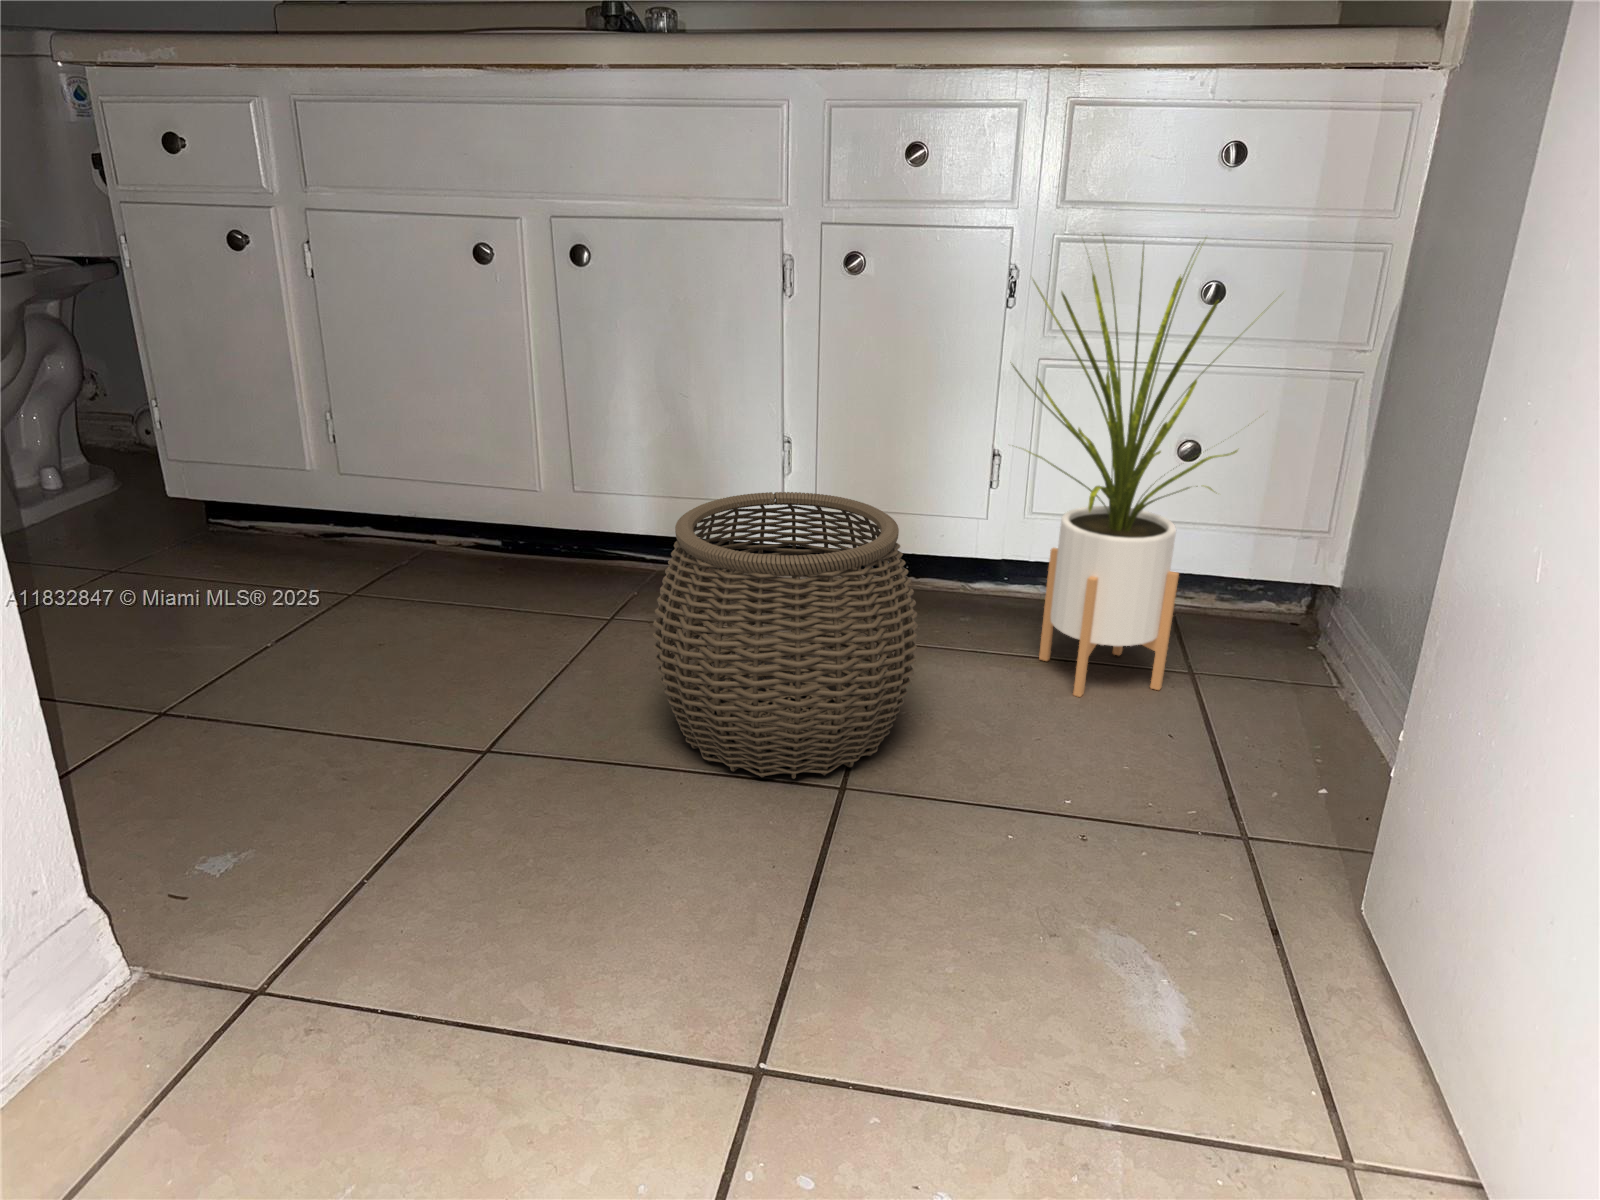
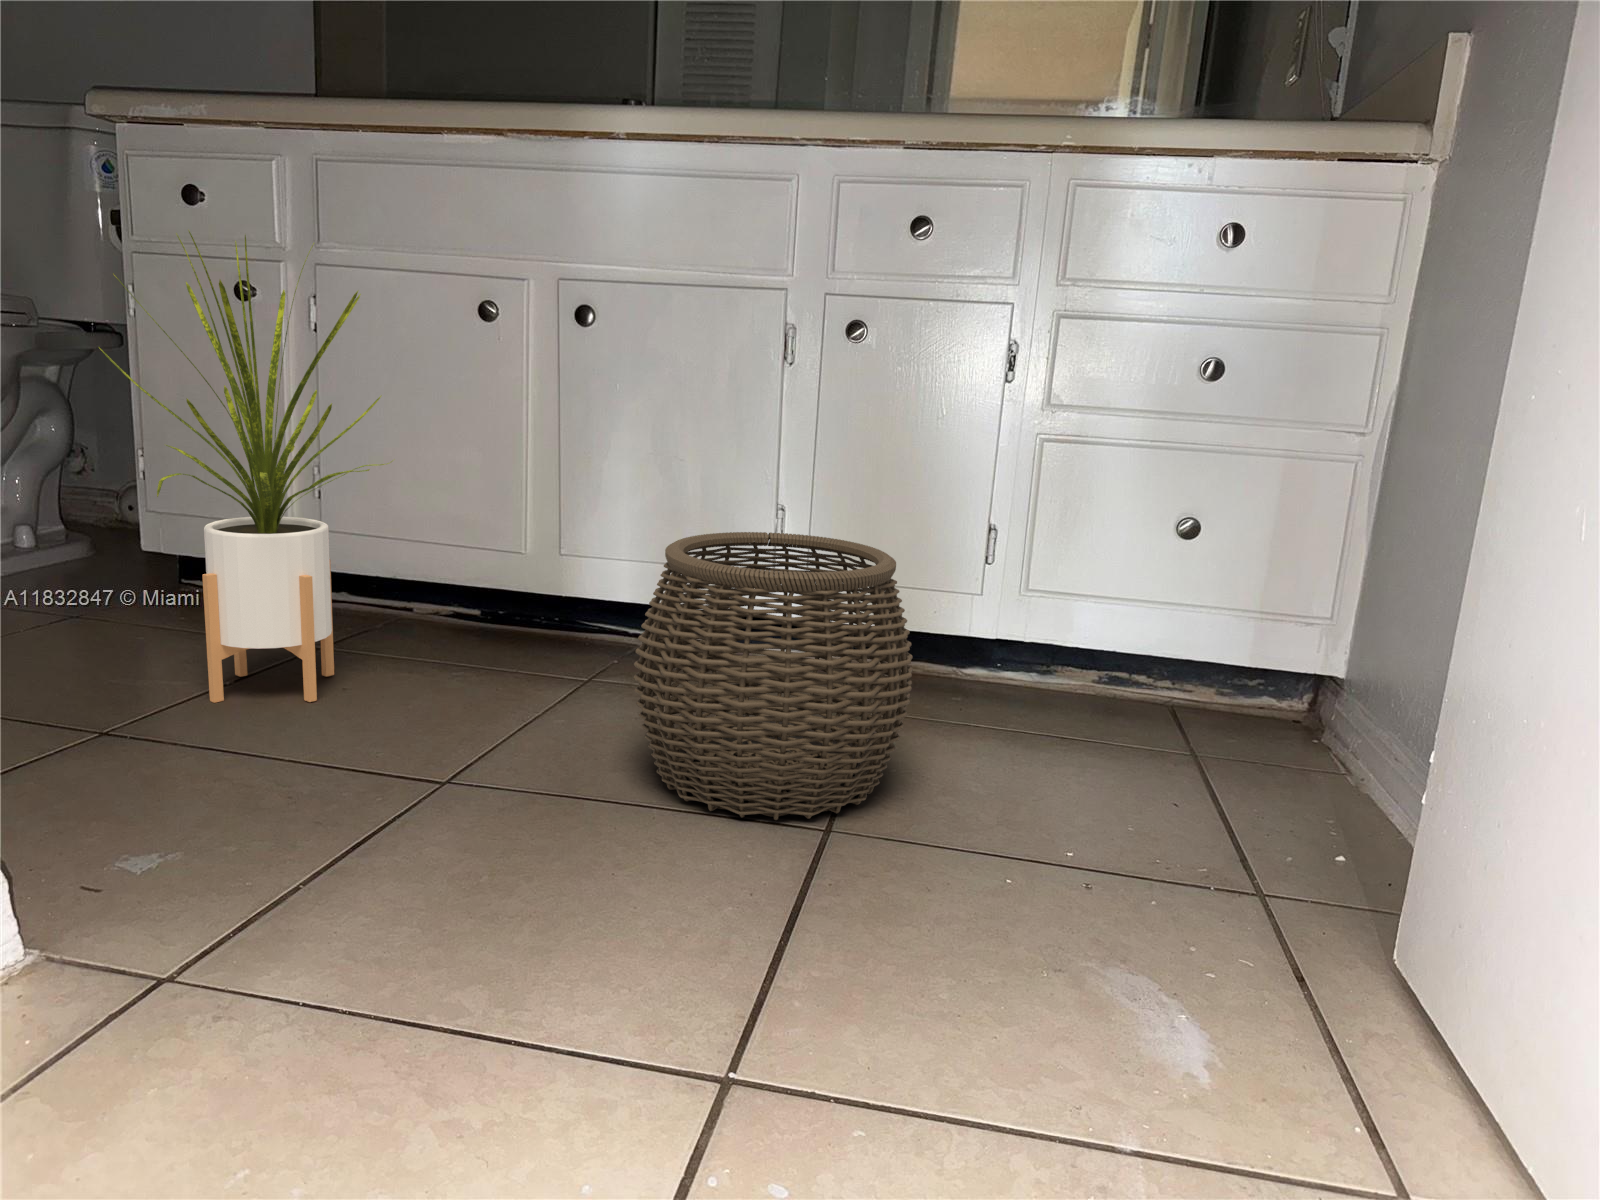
house plant: present [1011,243,1263,697] -> present [99,231,392,703]

